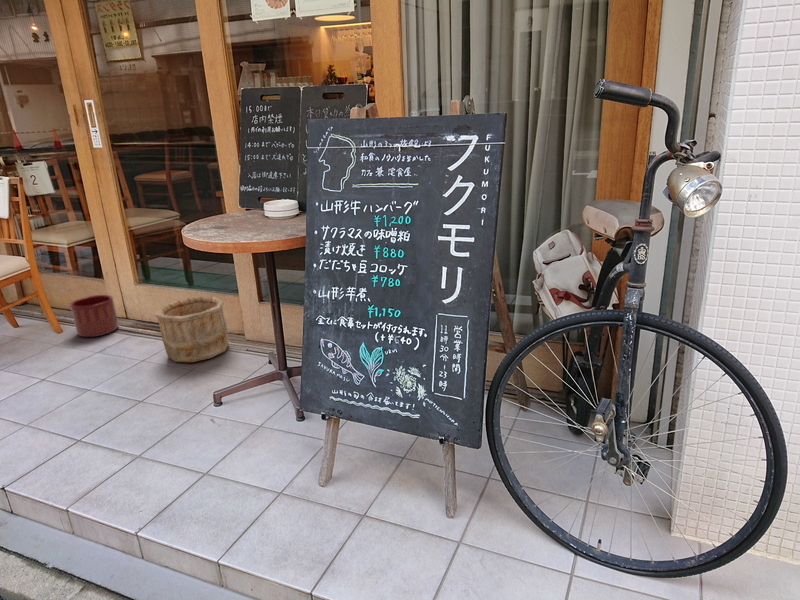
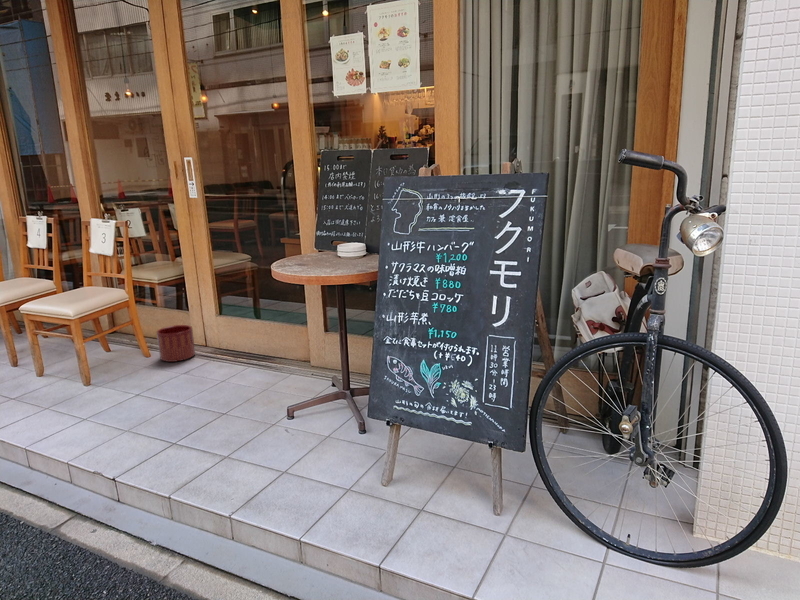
wooden bucket: present [155,297,229,363] -> none [233,328,294,385]

